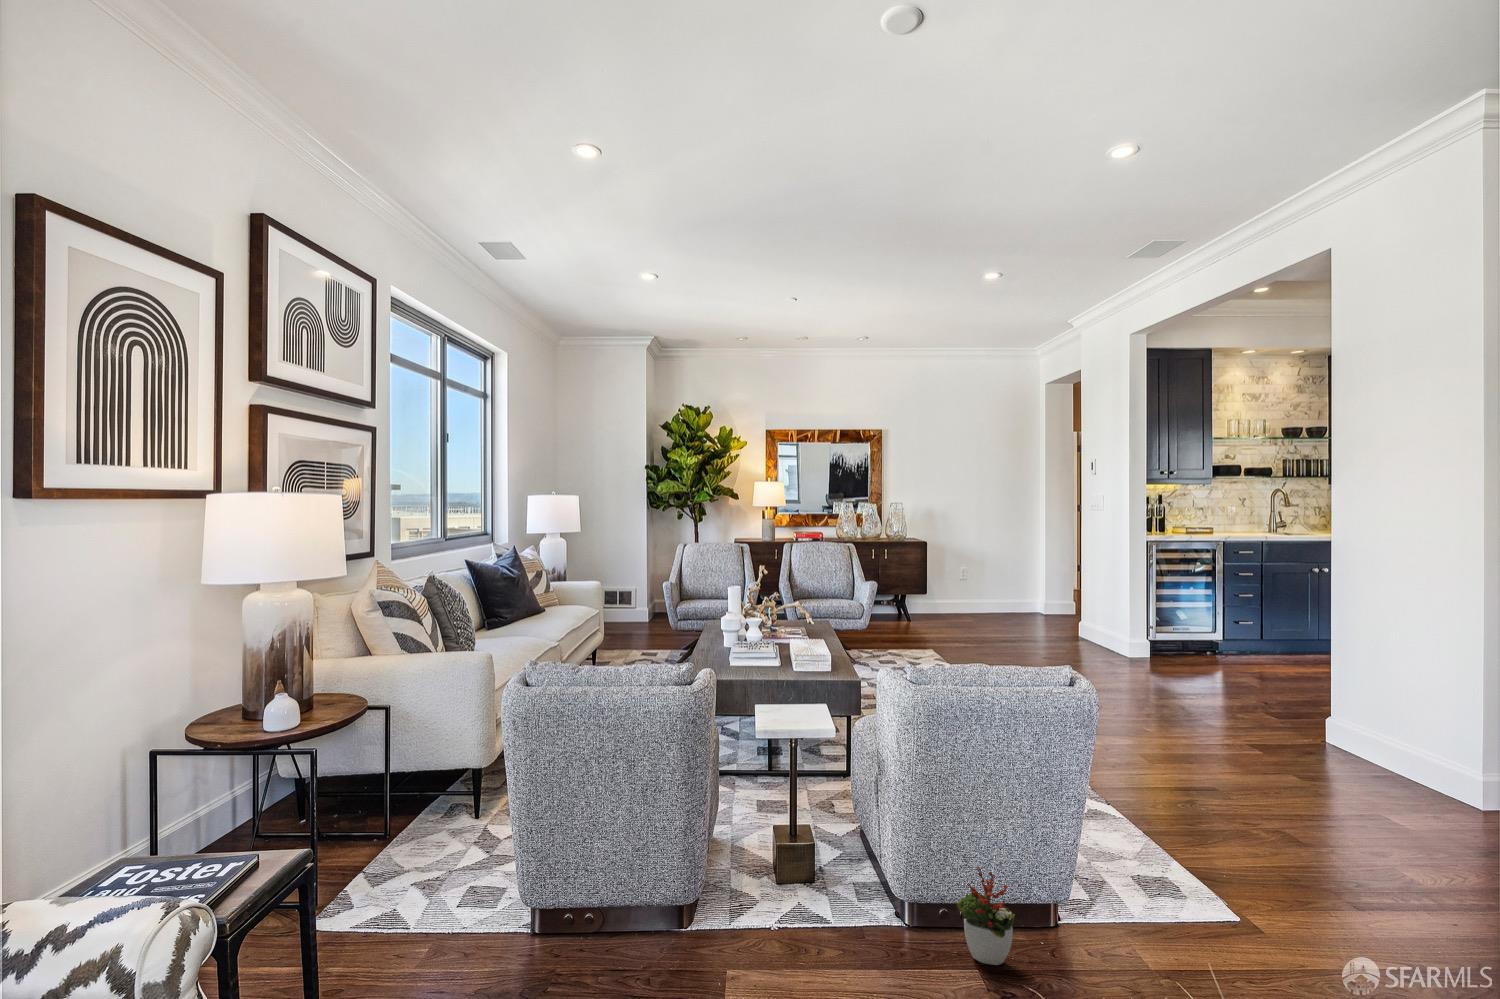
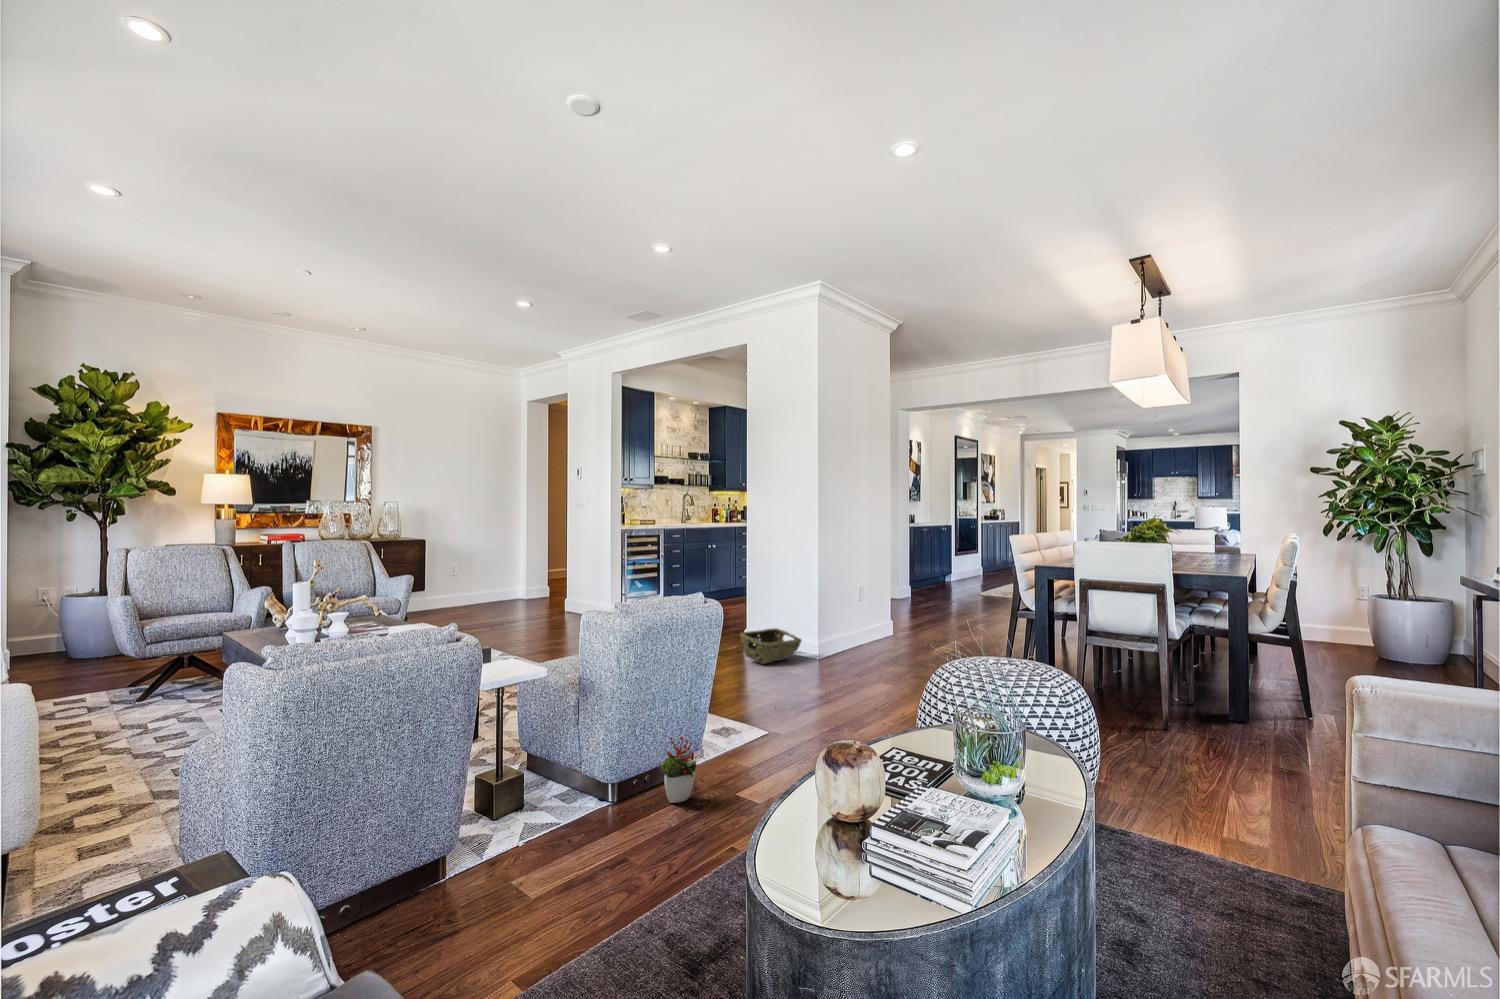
woven basket: none [1281,718,1419,780] -> present [740,628,802,664]

